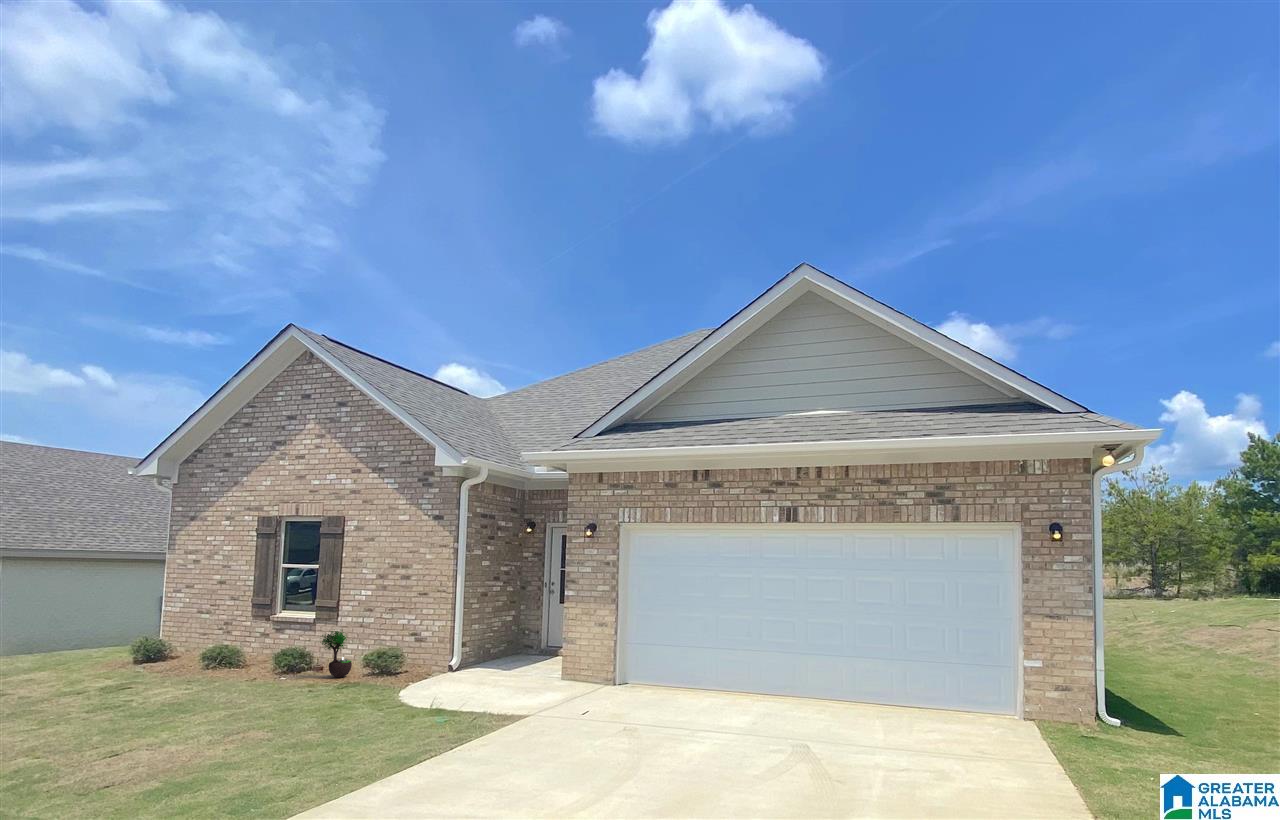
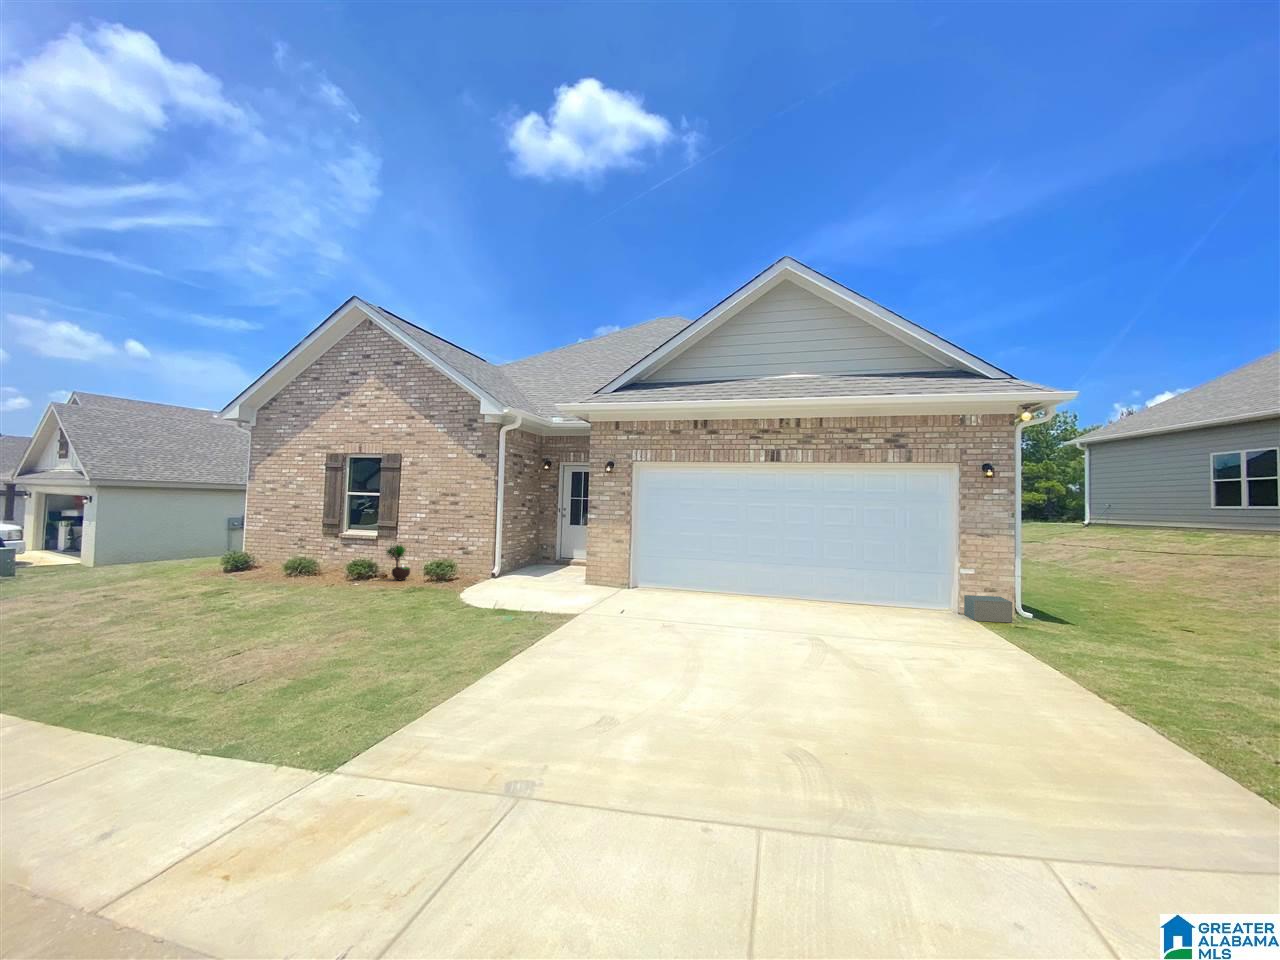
storage box: none [1039,698,1095,736] -> present [964,595,1012,623]

